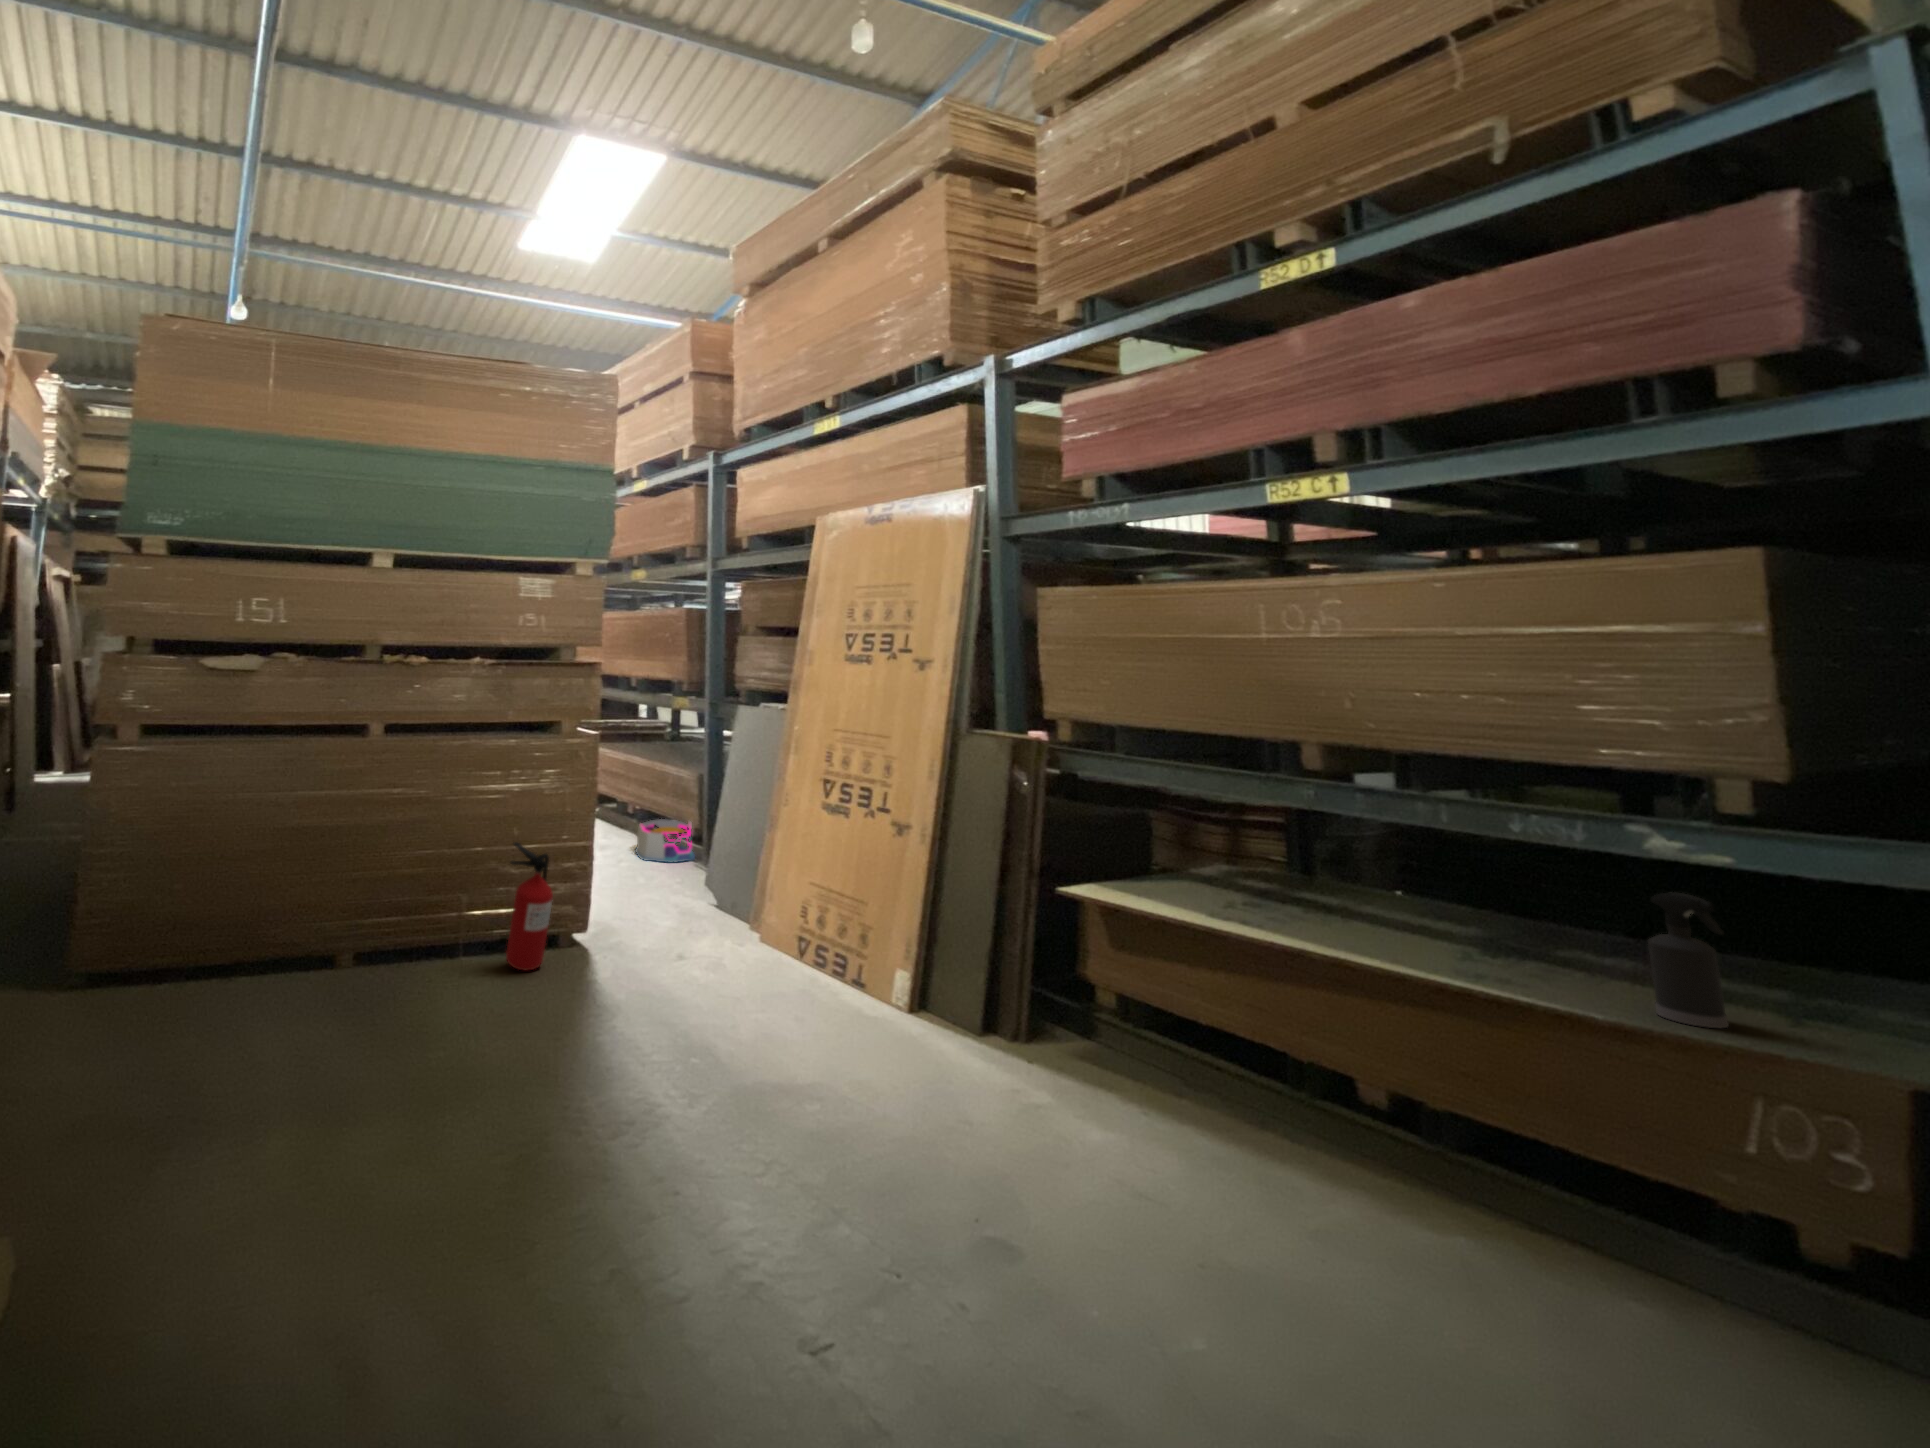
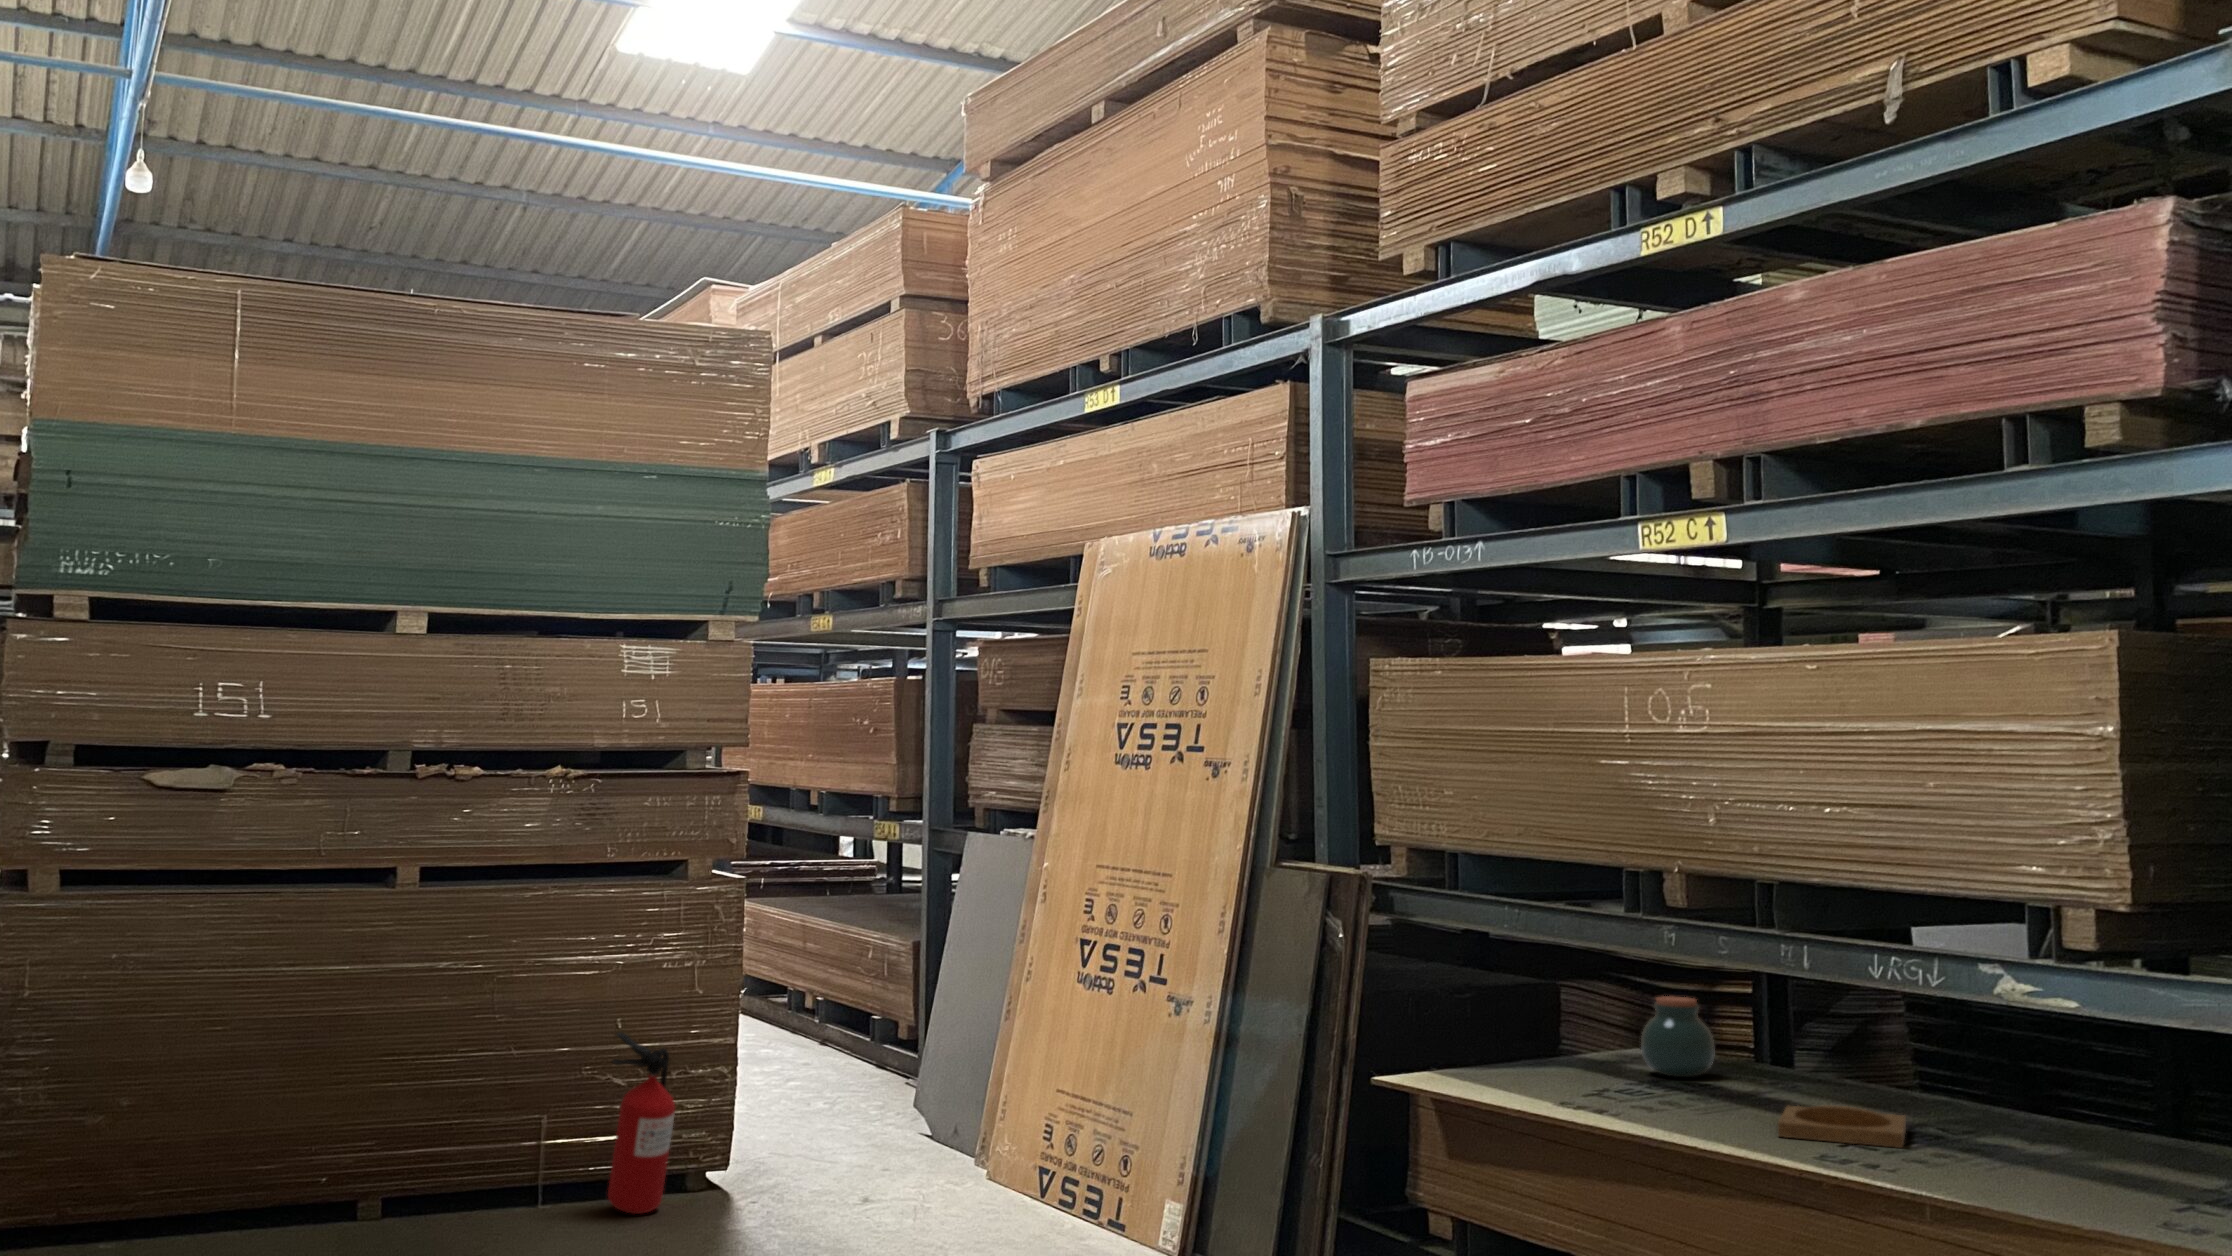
storage bin: present [635,819,695,862] -> none [817,1018,911,1082]
jar: none [1248,831,1307,892] -> present [1641,996,1714,1077]
spray bottle: present [1648,892,1728,1028] -> none [1977,1036,2048,1188]
tray: none [1411,928,1542,974] -> present [1778,1105,1906,1148]

